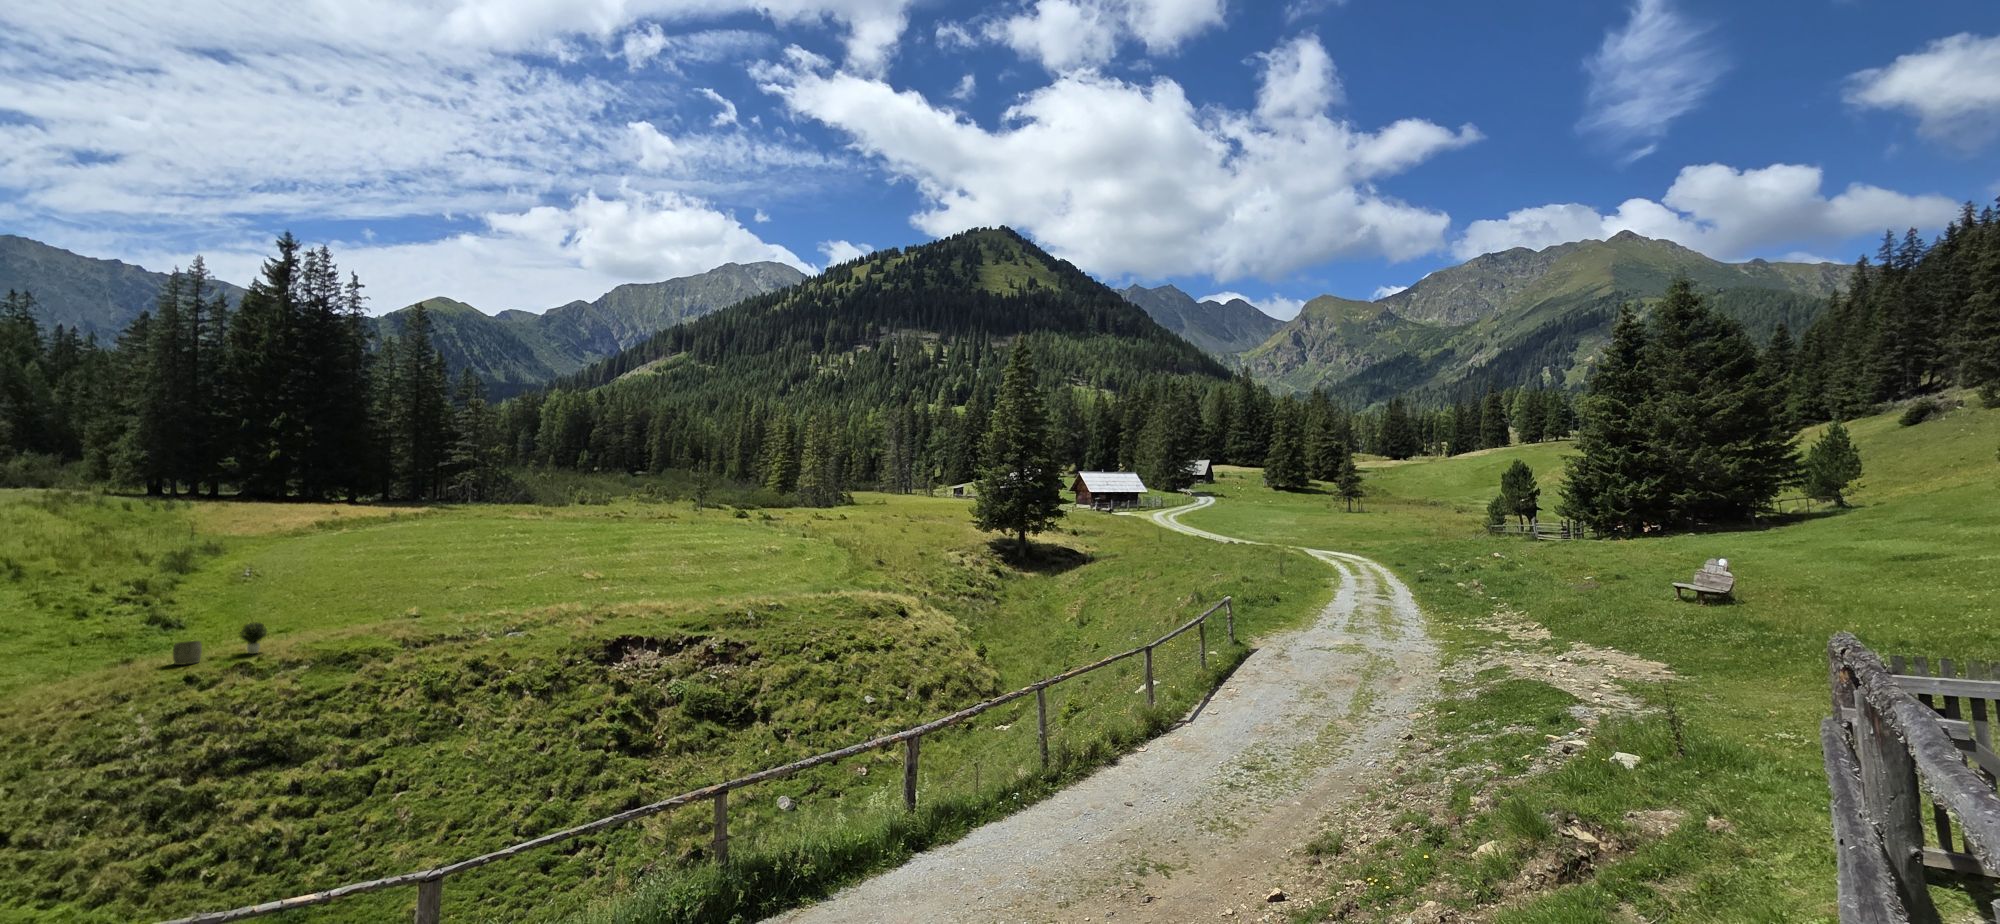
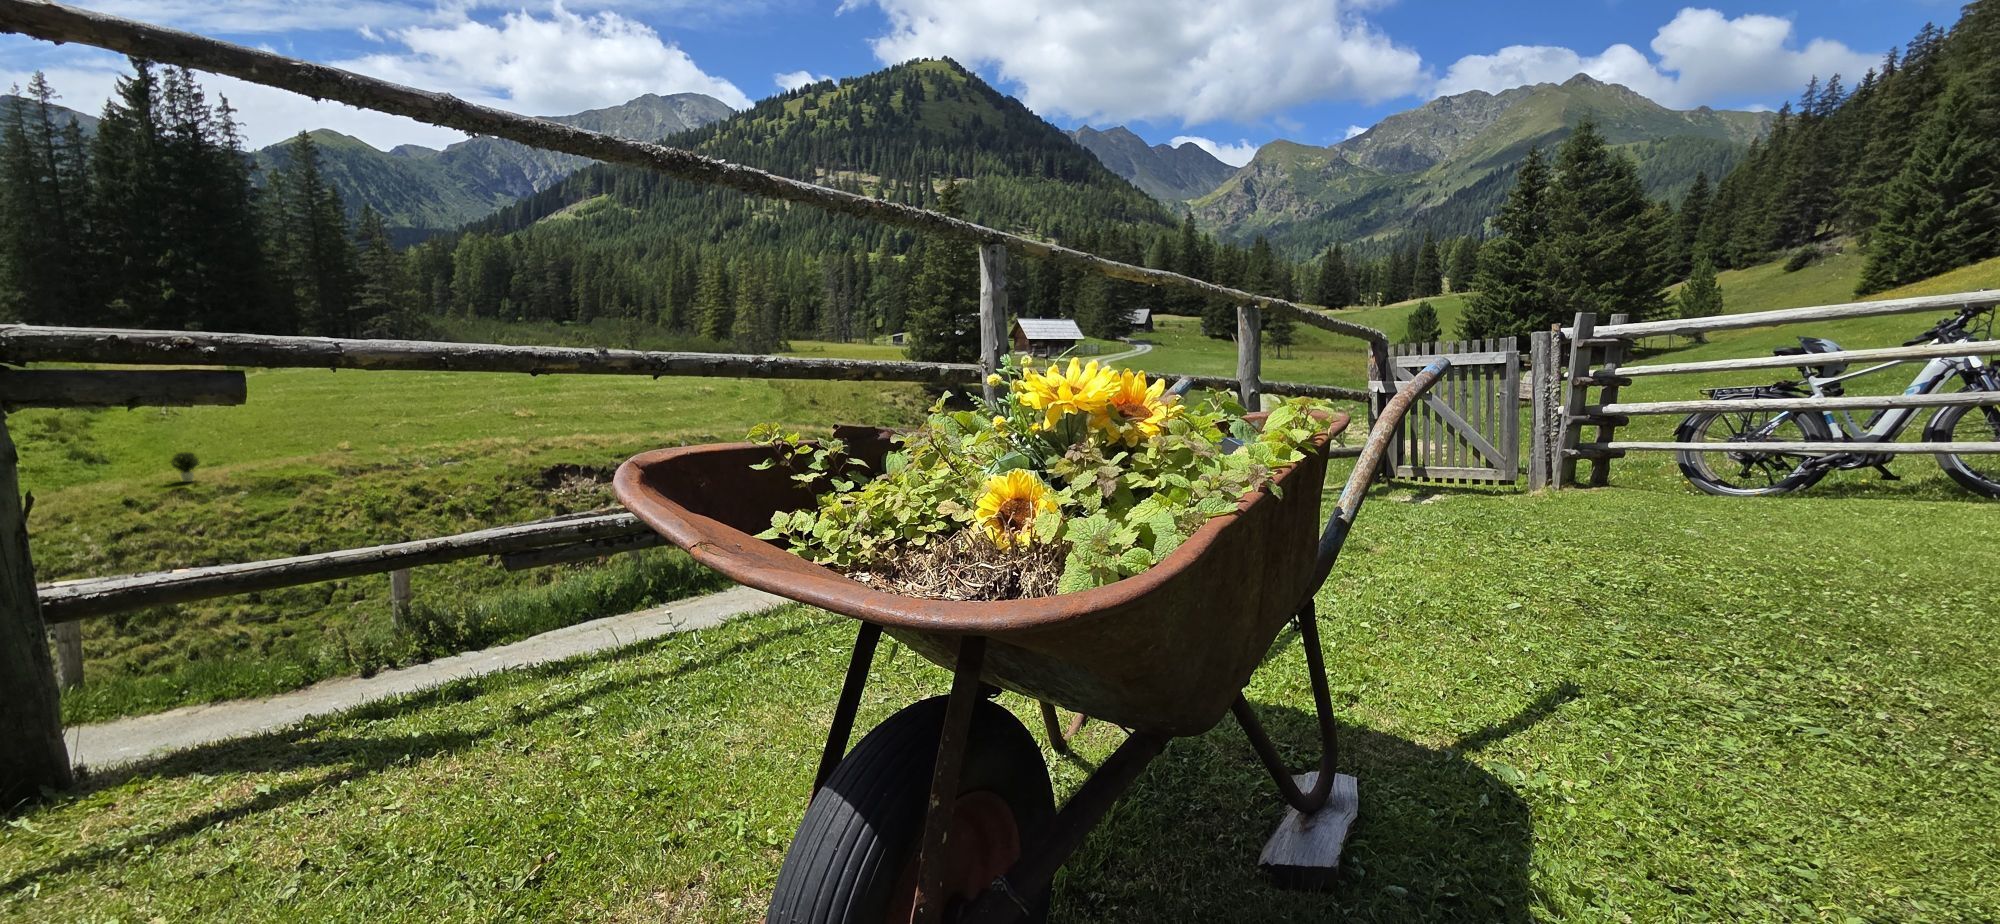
woven basket: present [173,641,202,665] -> none [105,469,135,492]

